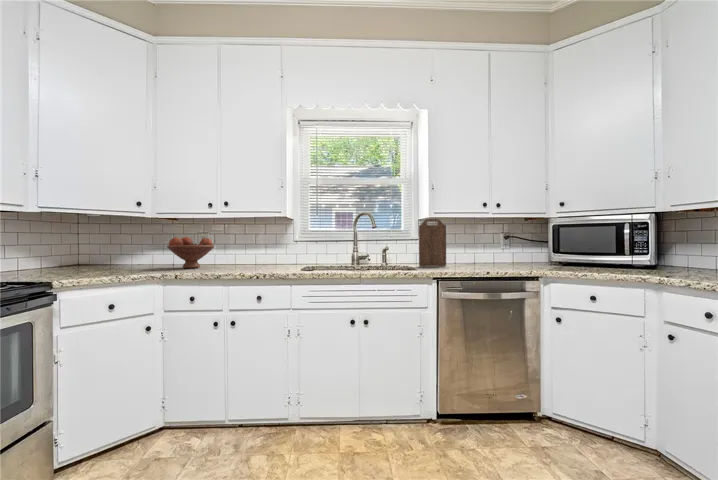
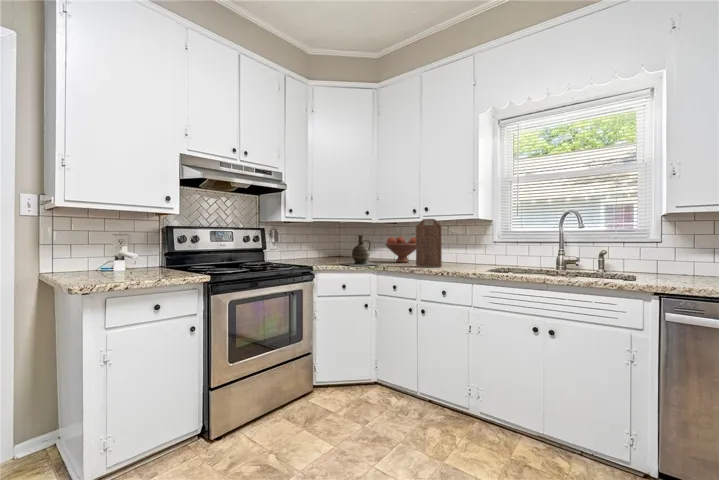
cutting board: present [419,219,446,266] -> present [416,219,442,267]
ceramic jug: none [97,234,171,277] -> present [340,235,378,266]

